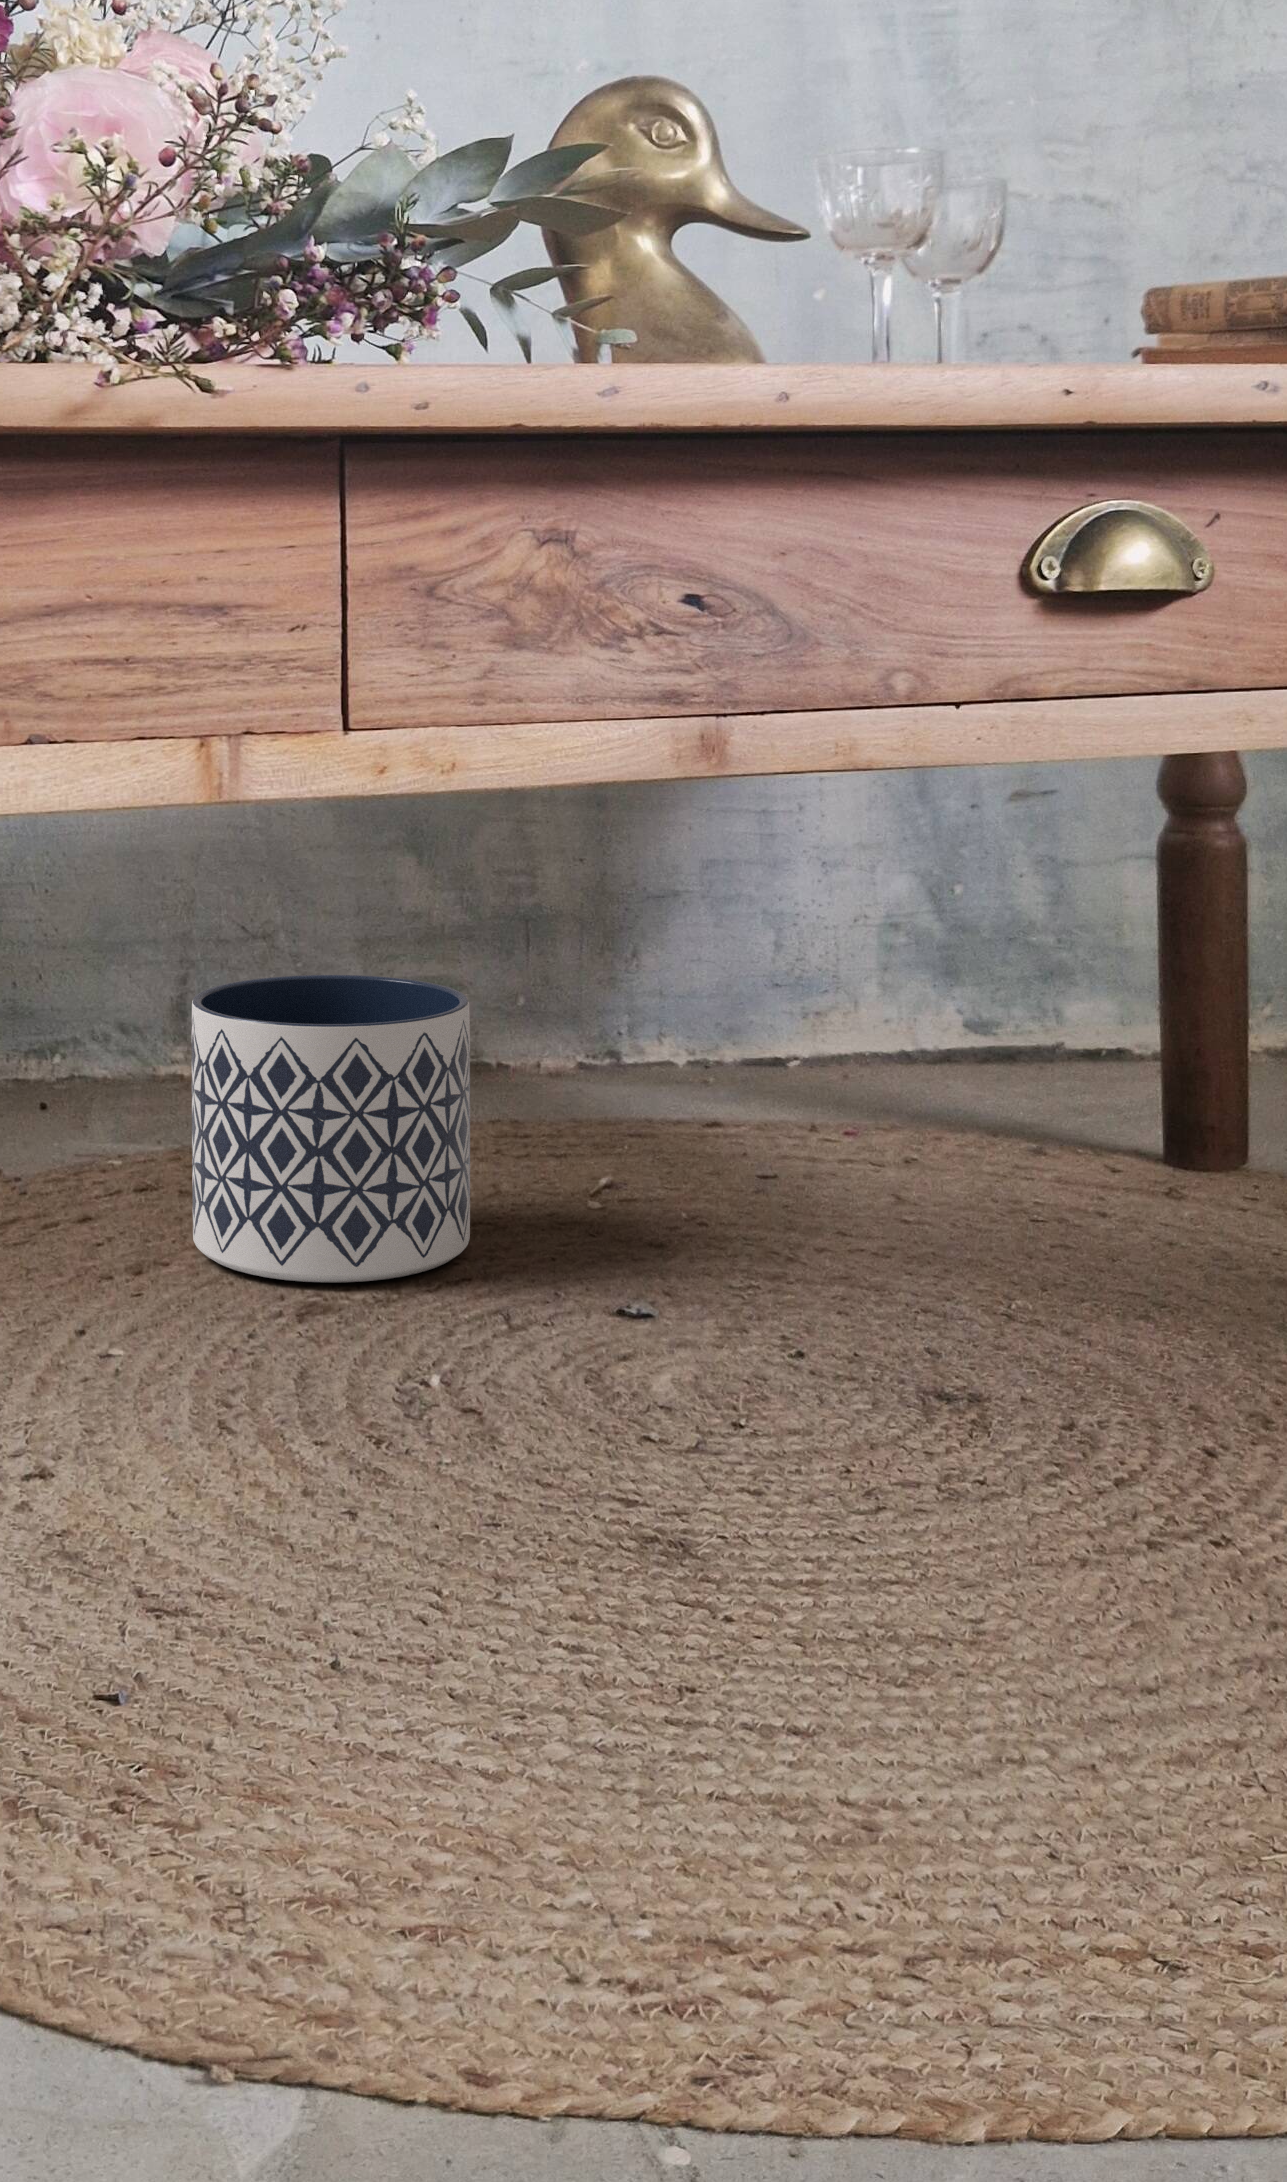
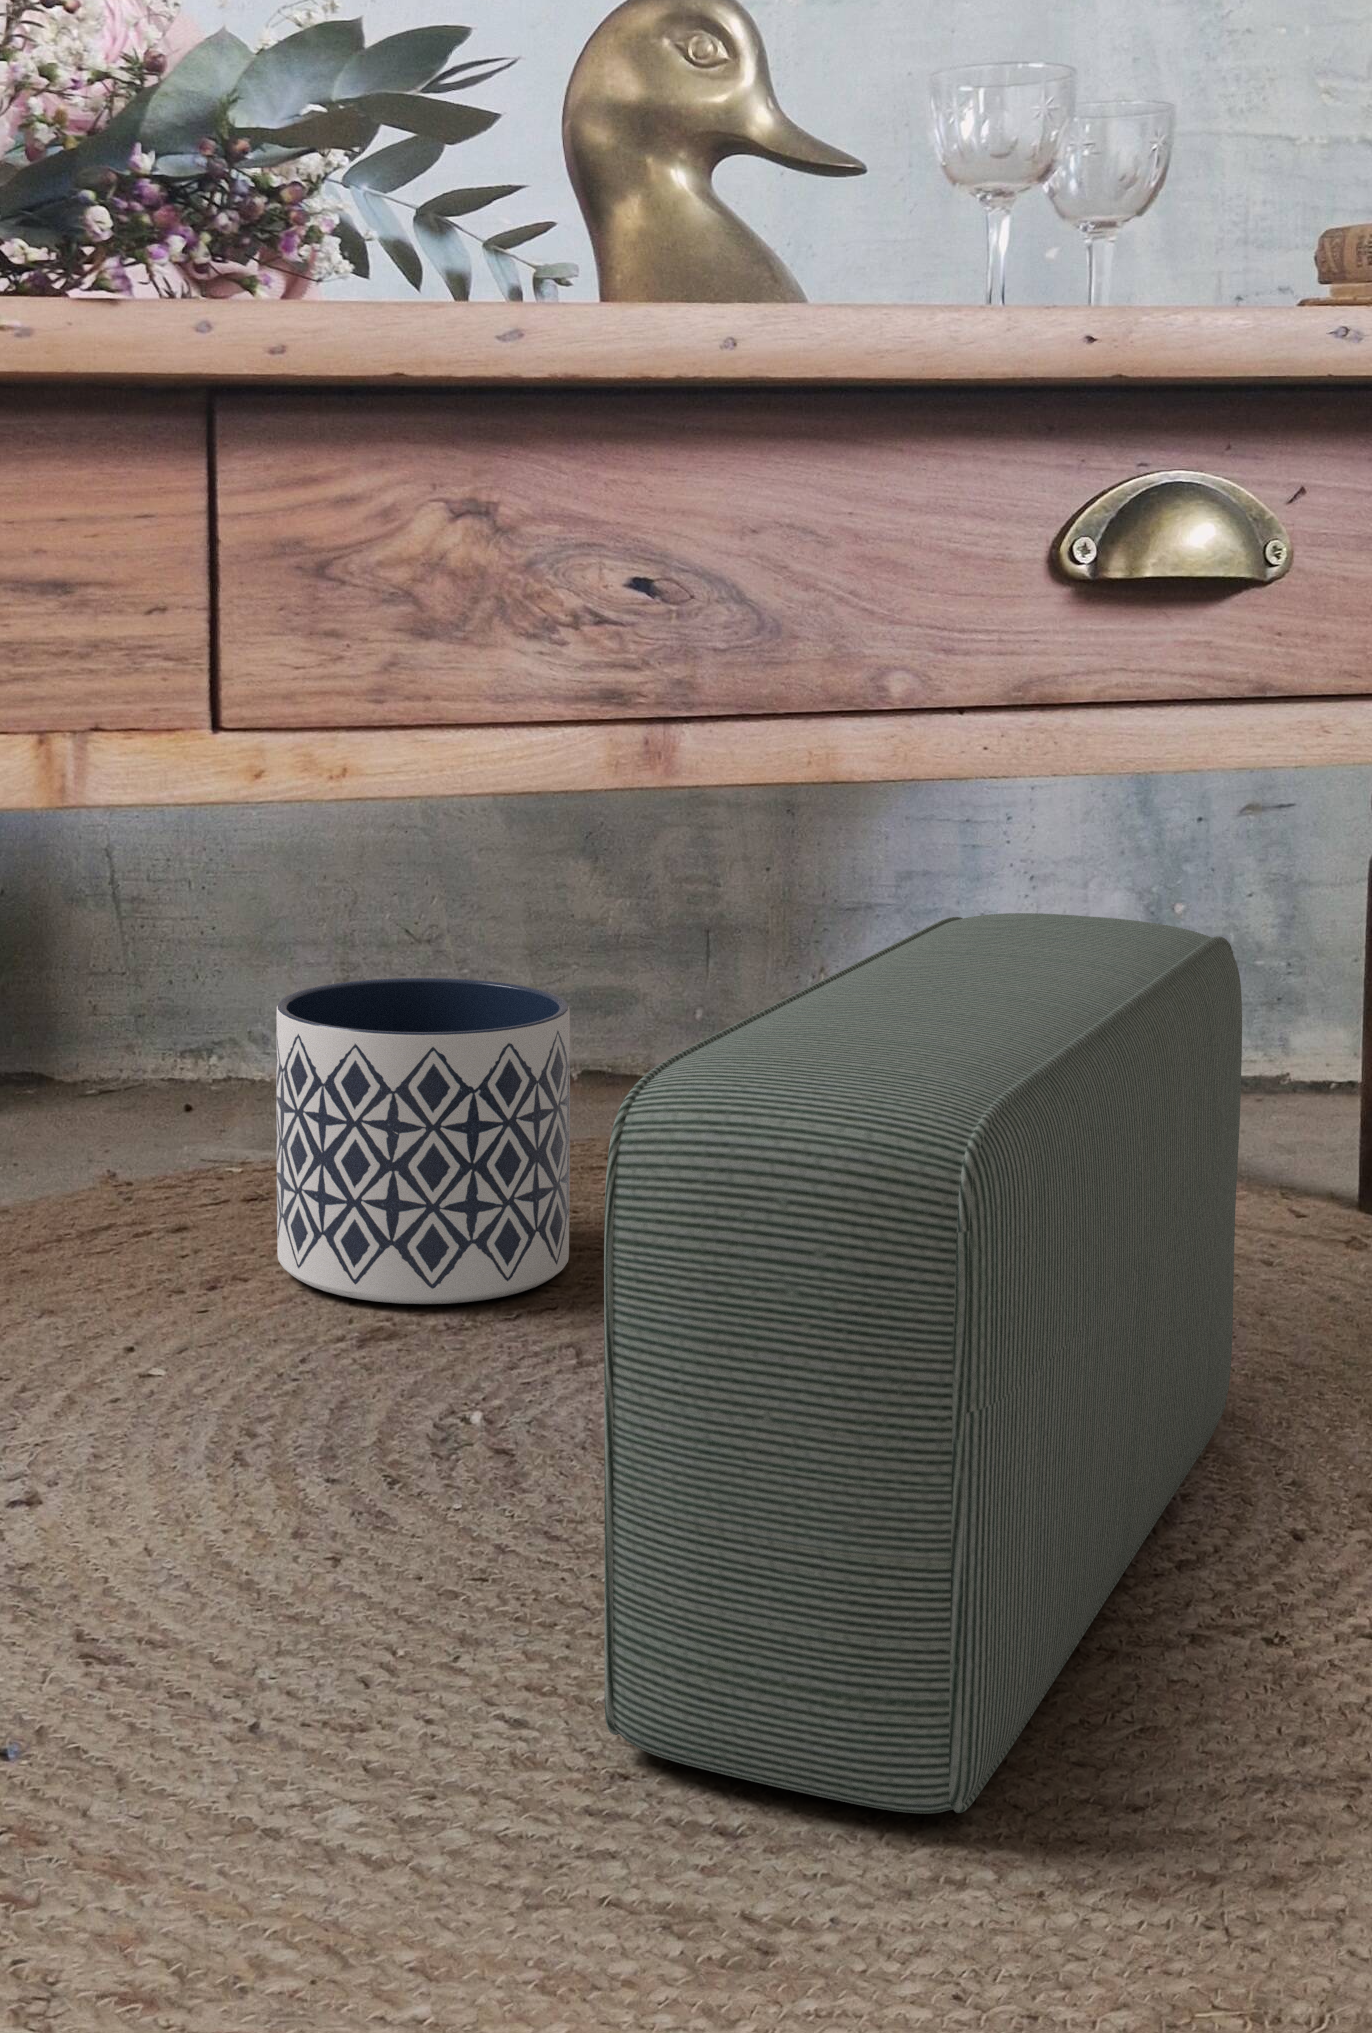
pouf: none [662,900,1126,1706] -> present [604,913,1242,1813]

